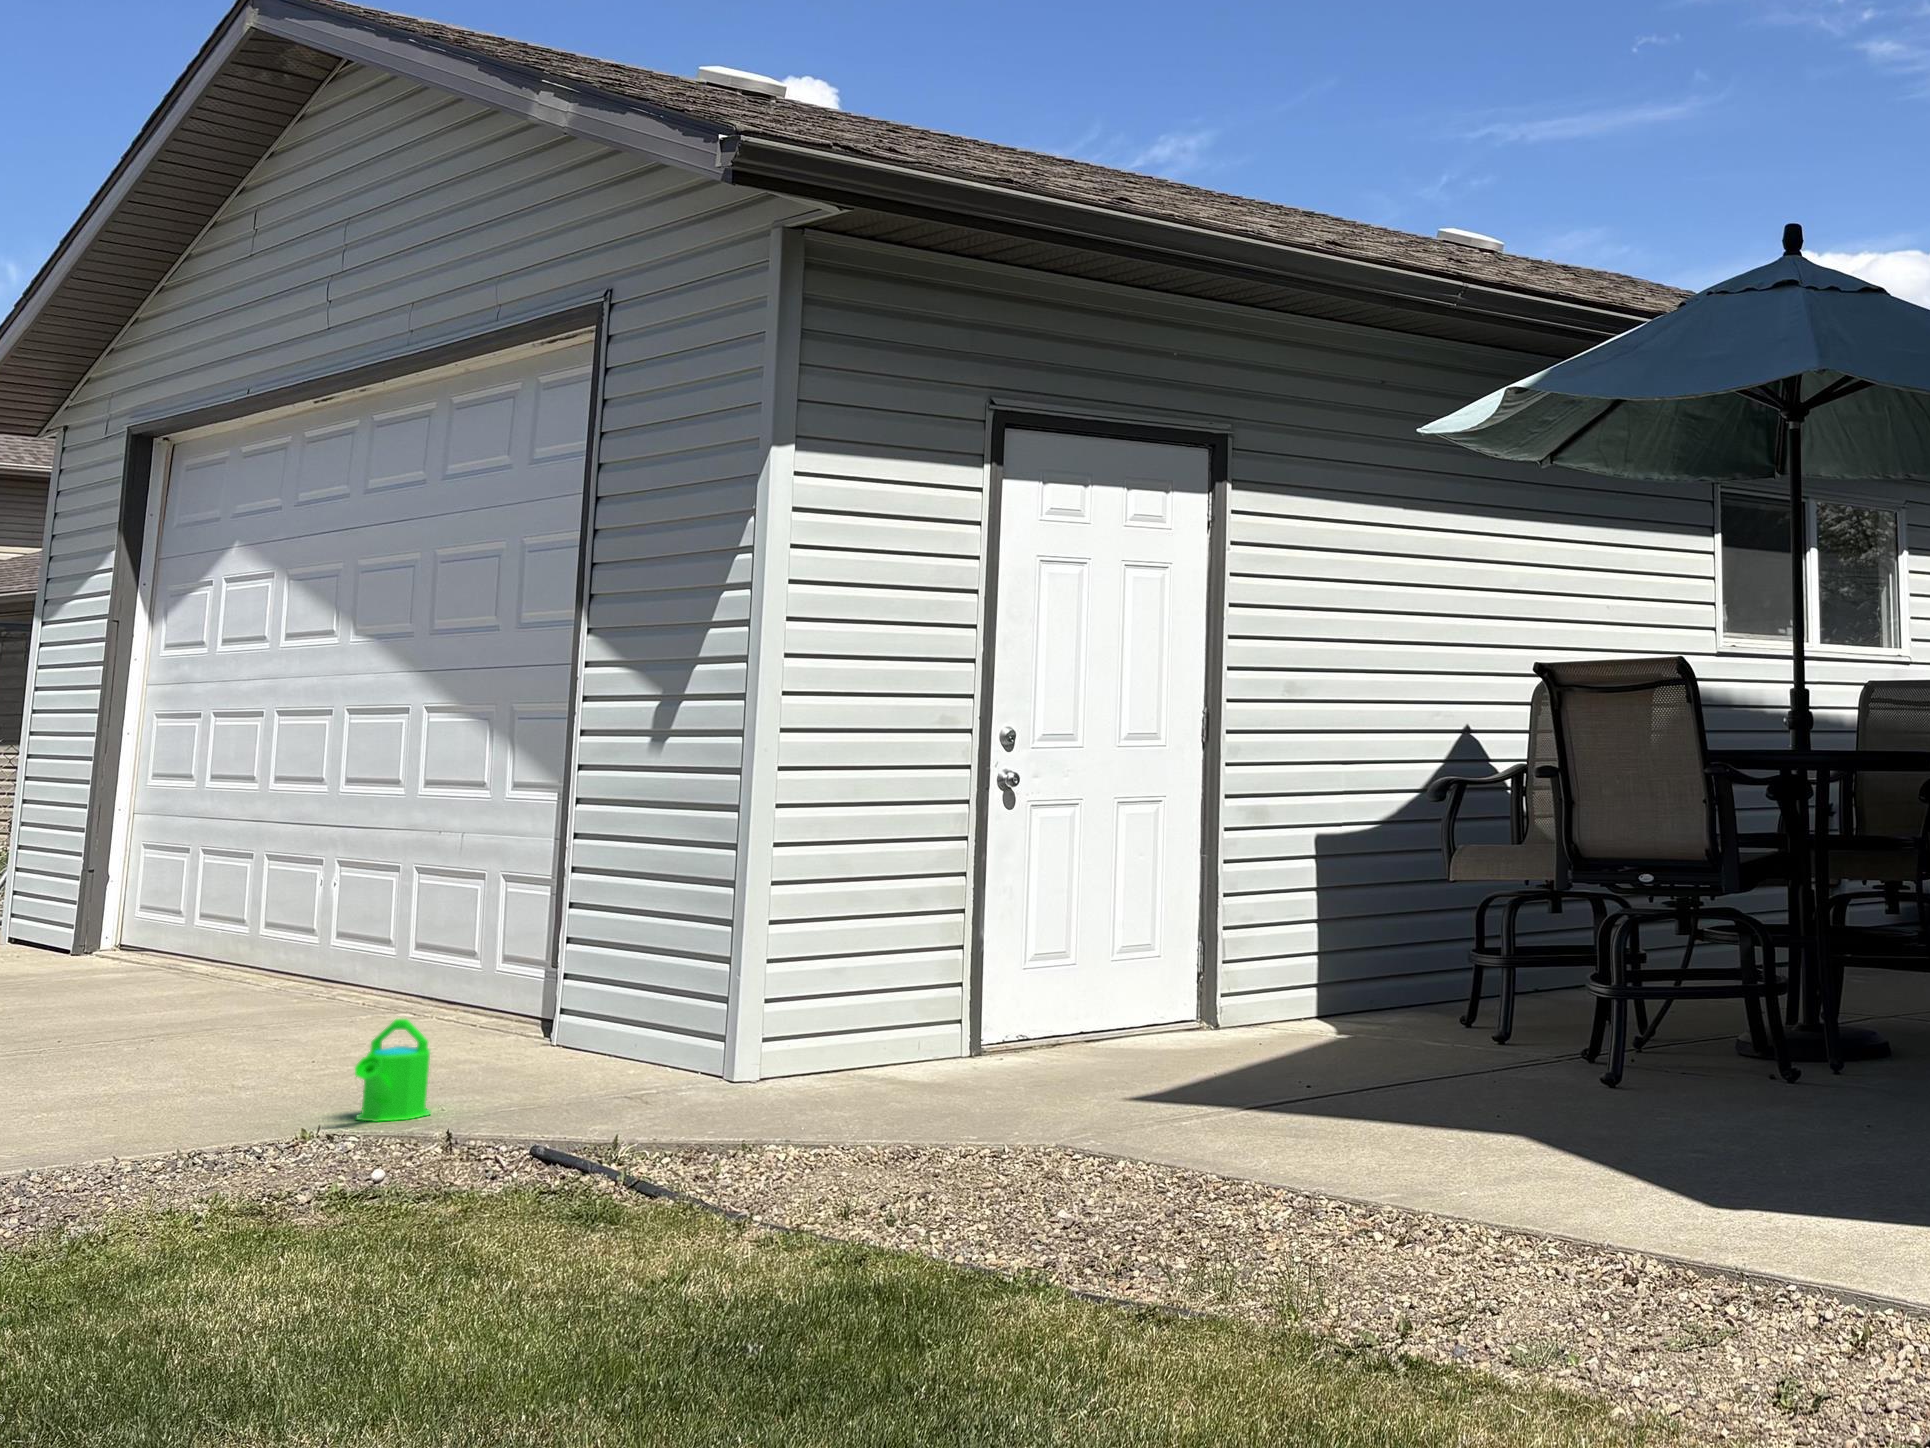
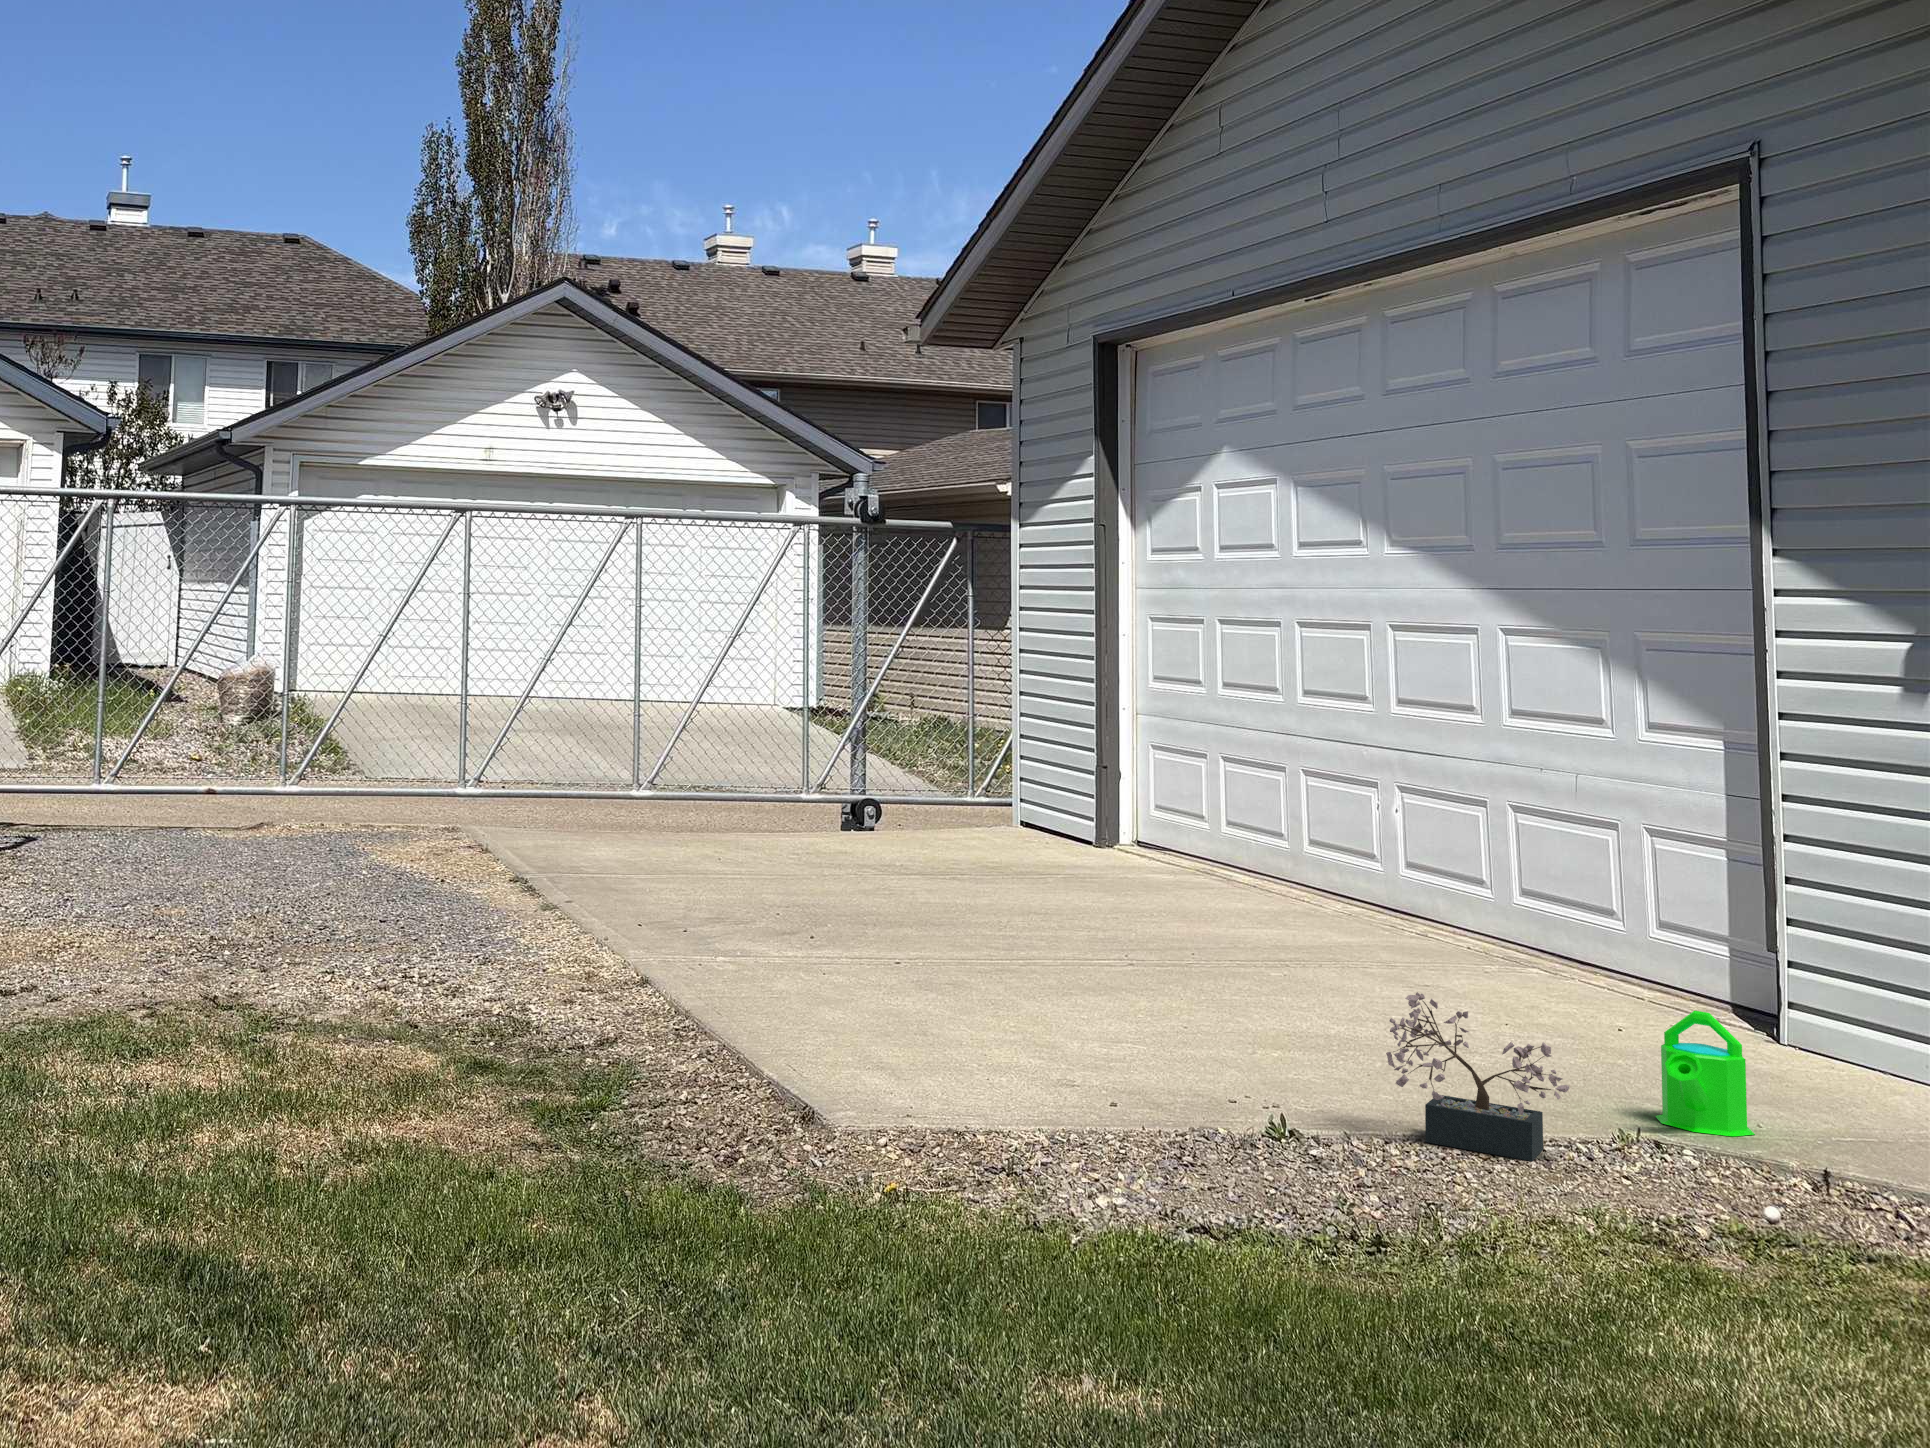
decorative plant: none [72,1036,236,1171] -> present [1386,992,1569,1161]

